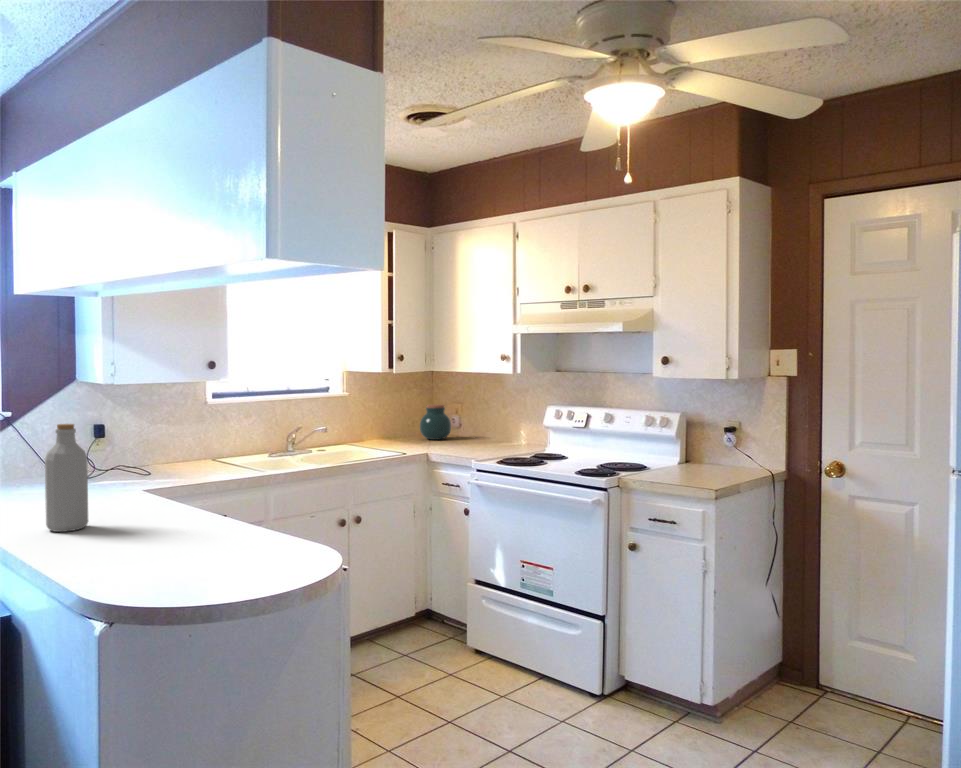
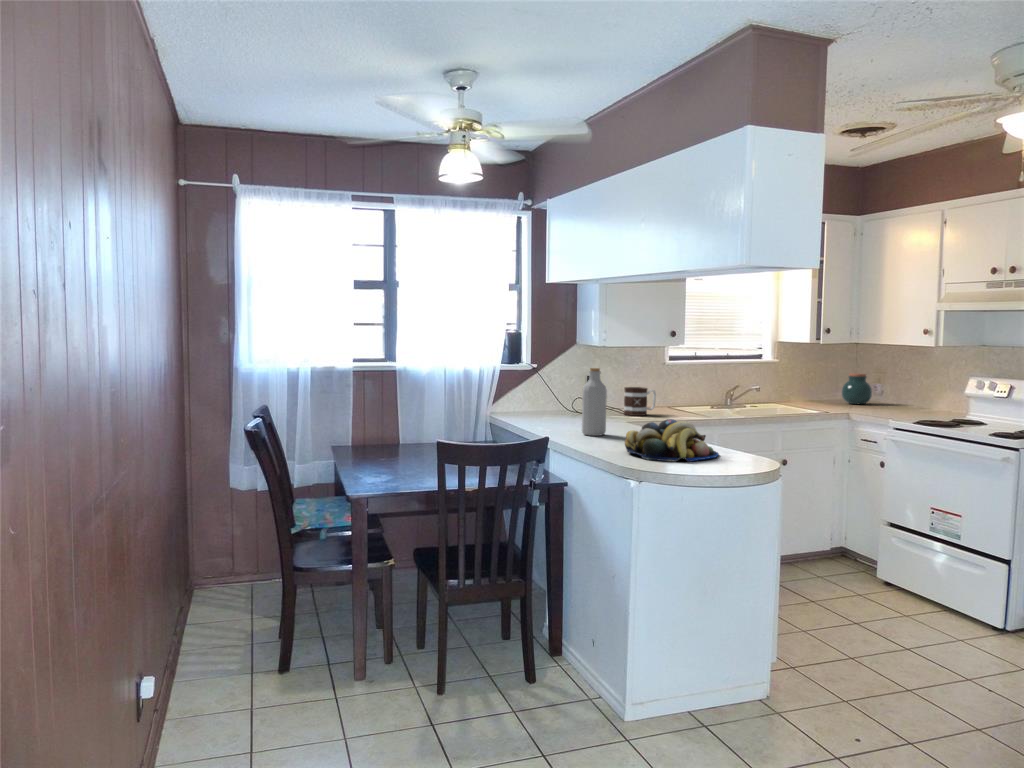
mug: none [139,440,188,481] -> present [624,387,656,416]
fruit bowl: none [100,502,257,582] -> present [625,419,719,462]

